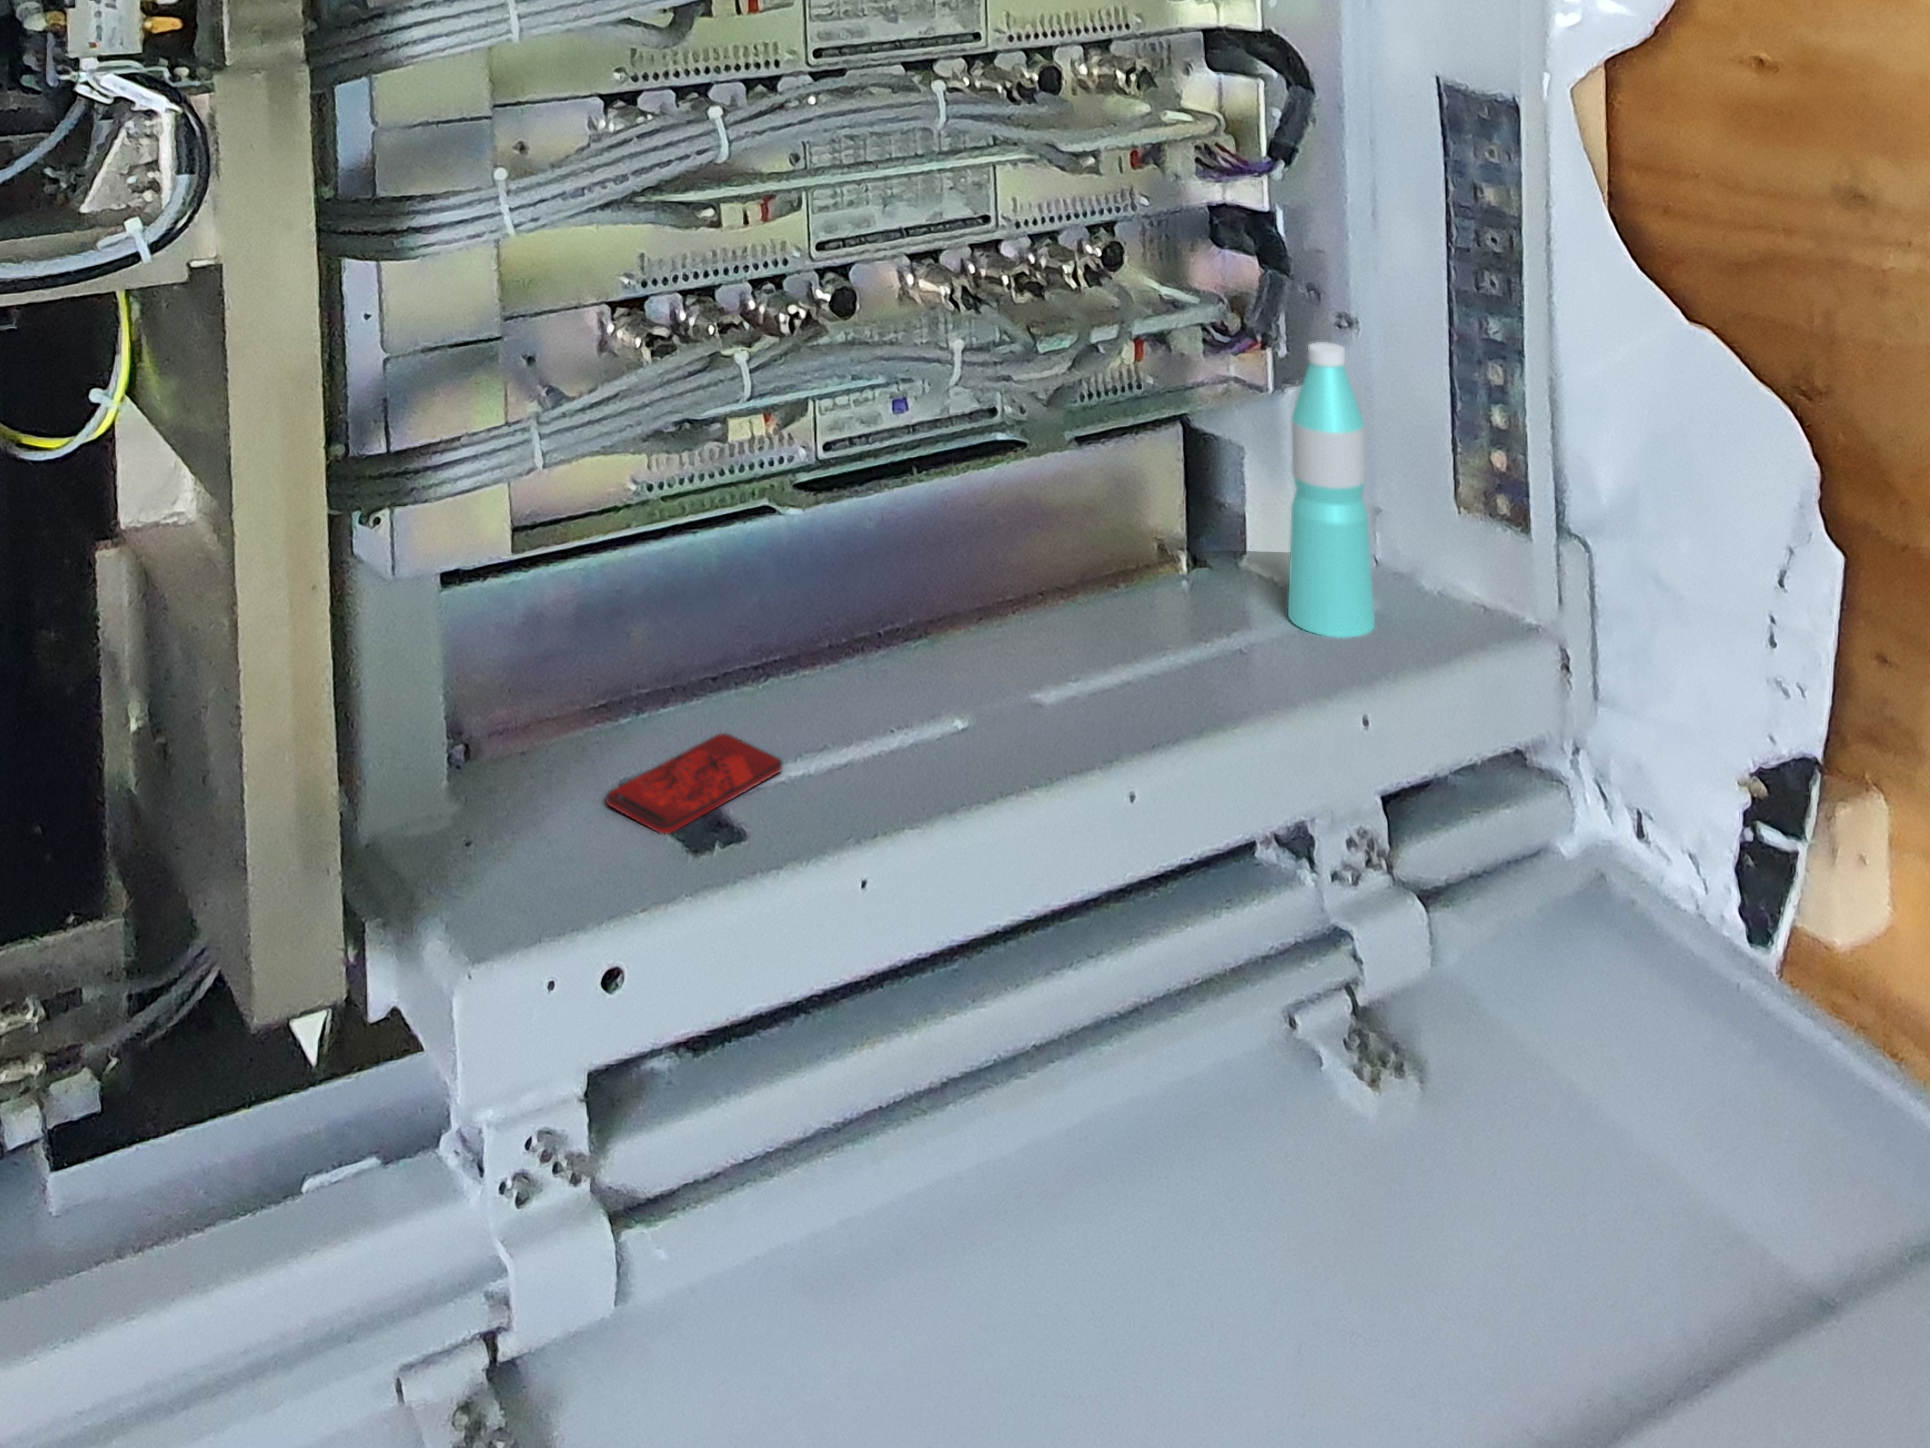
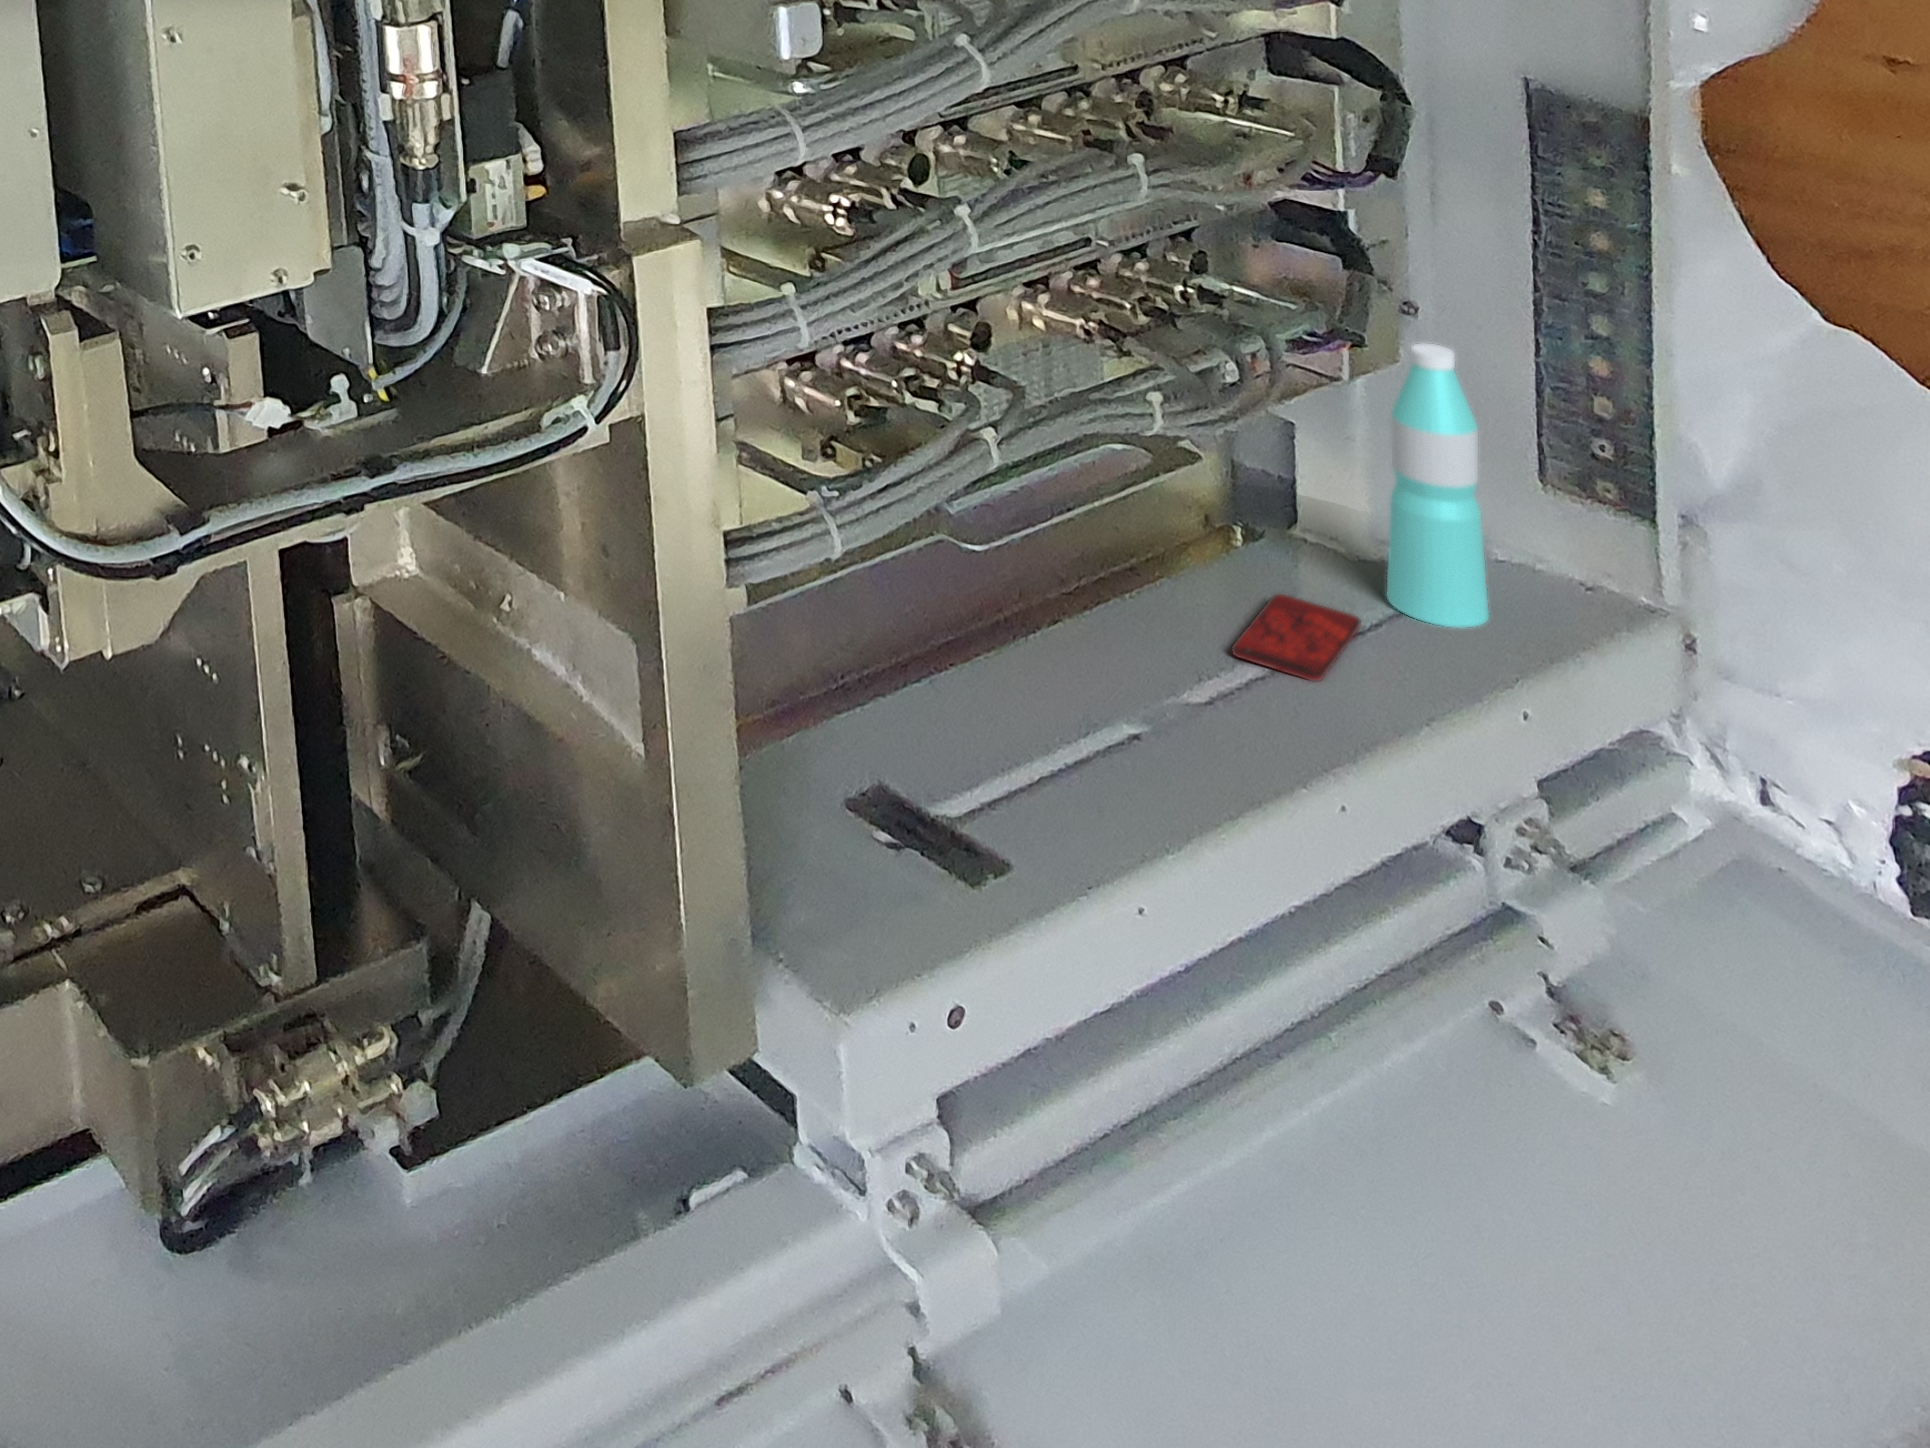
smartphone: present [606,733,782,834] -> present [1232,594,1361,681]

